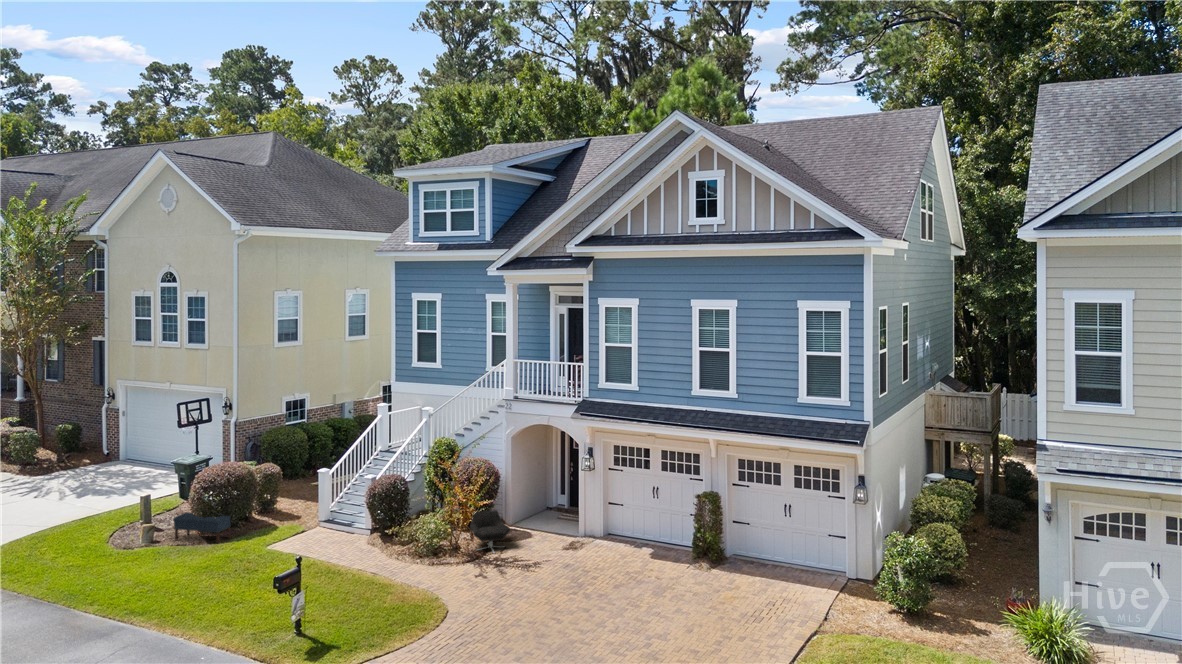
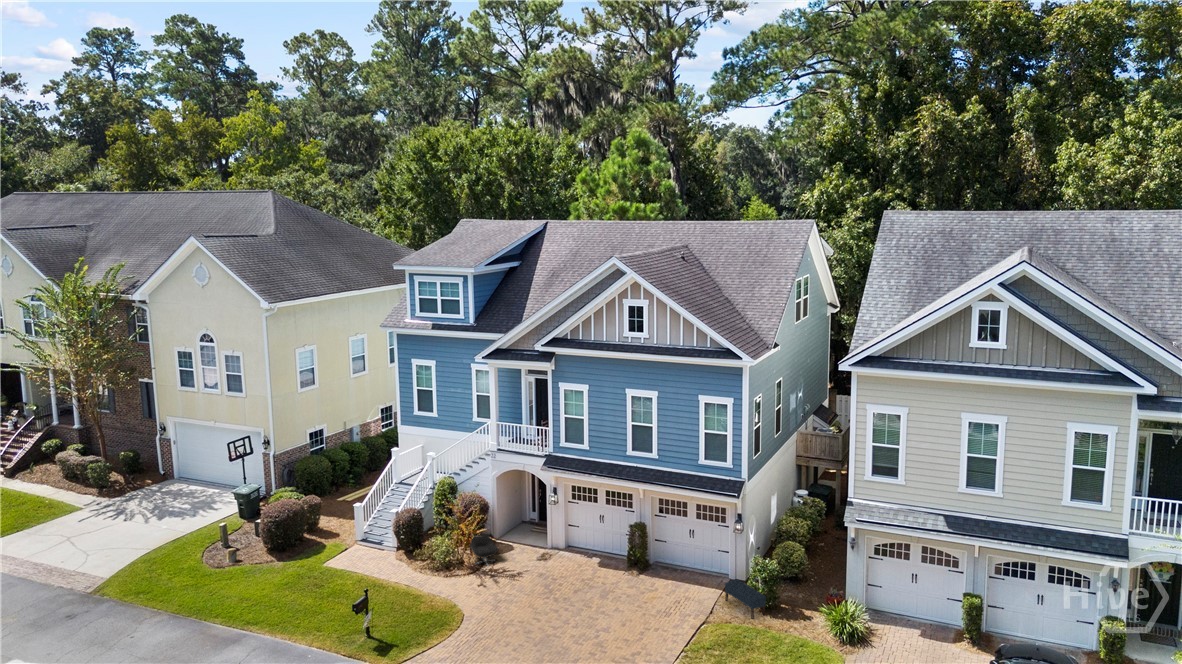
bench: present [173,512,231,543] -> present [725,579,766,618]

